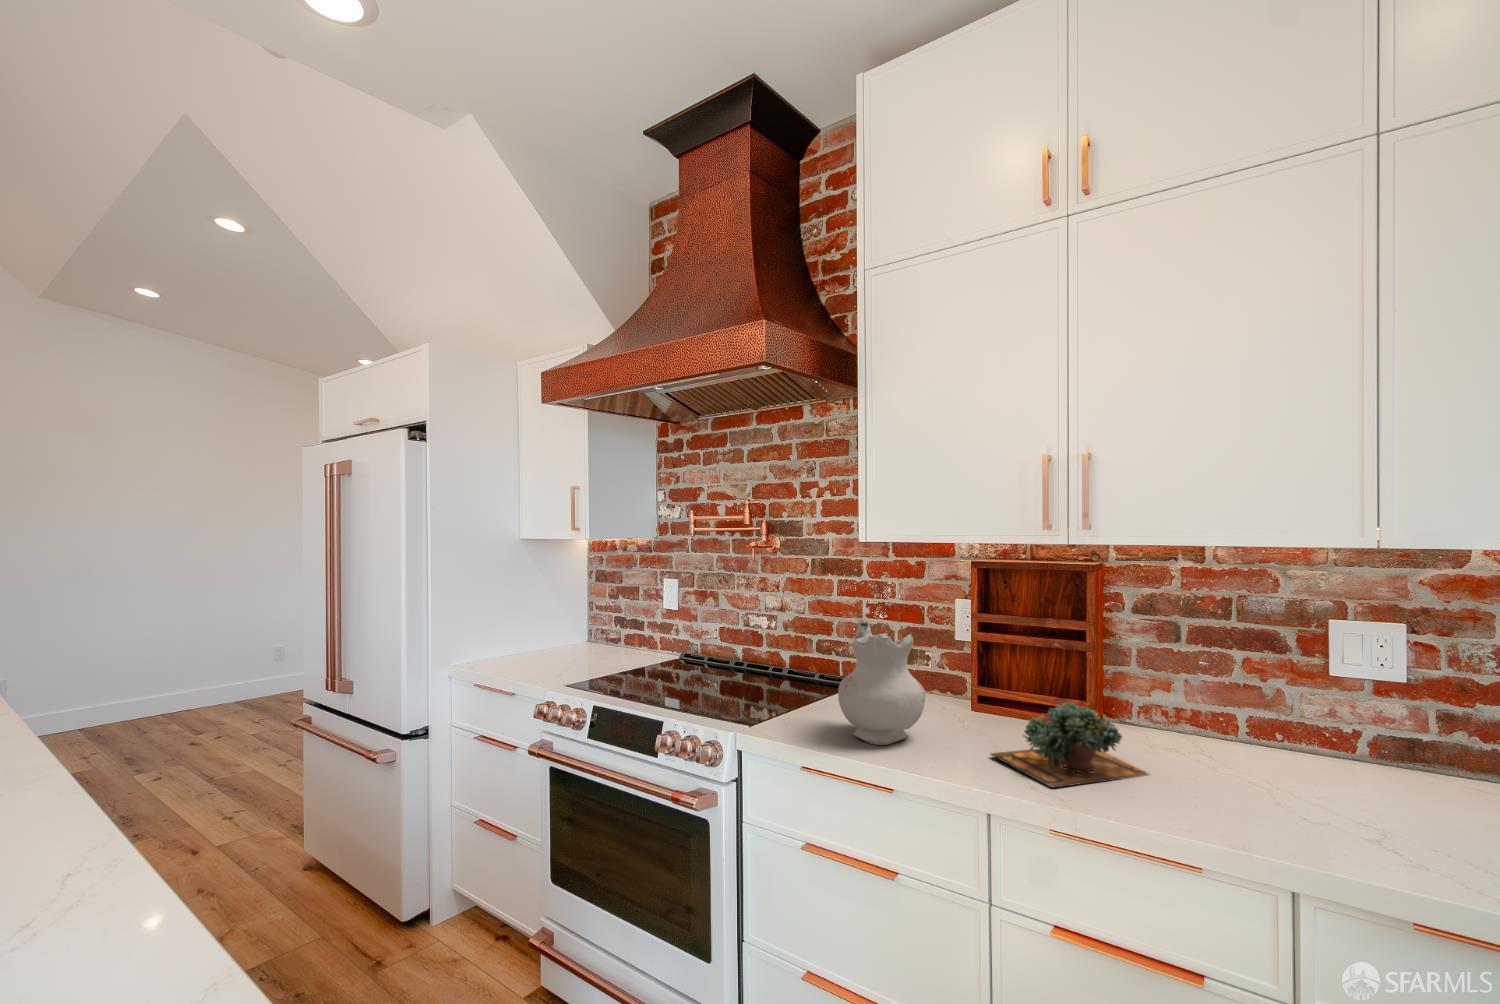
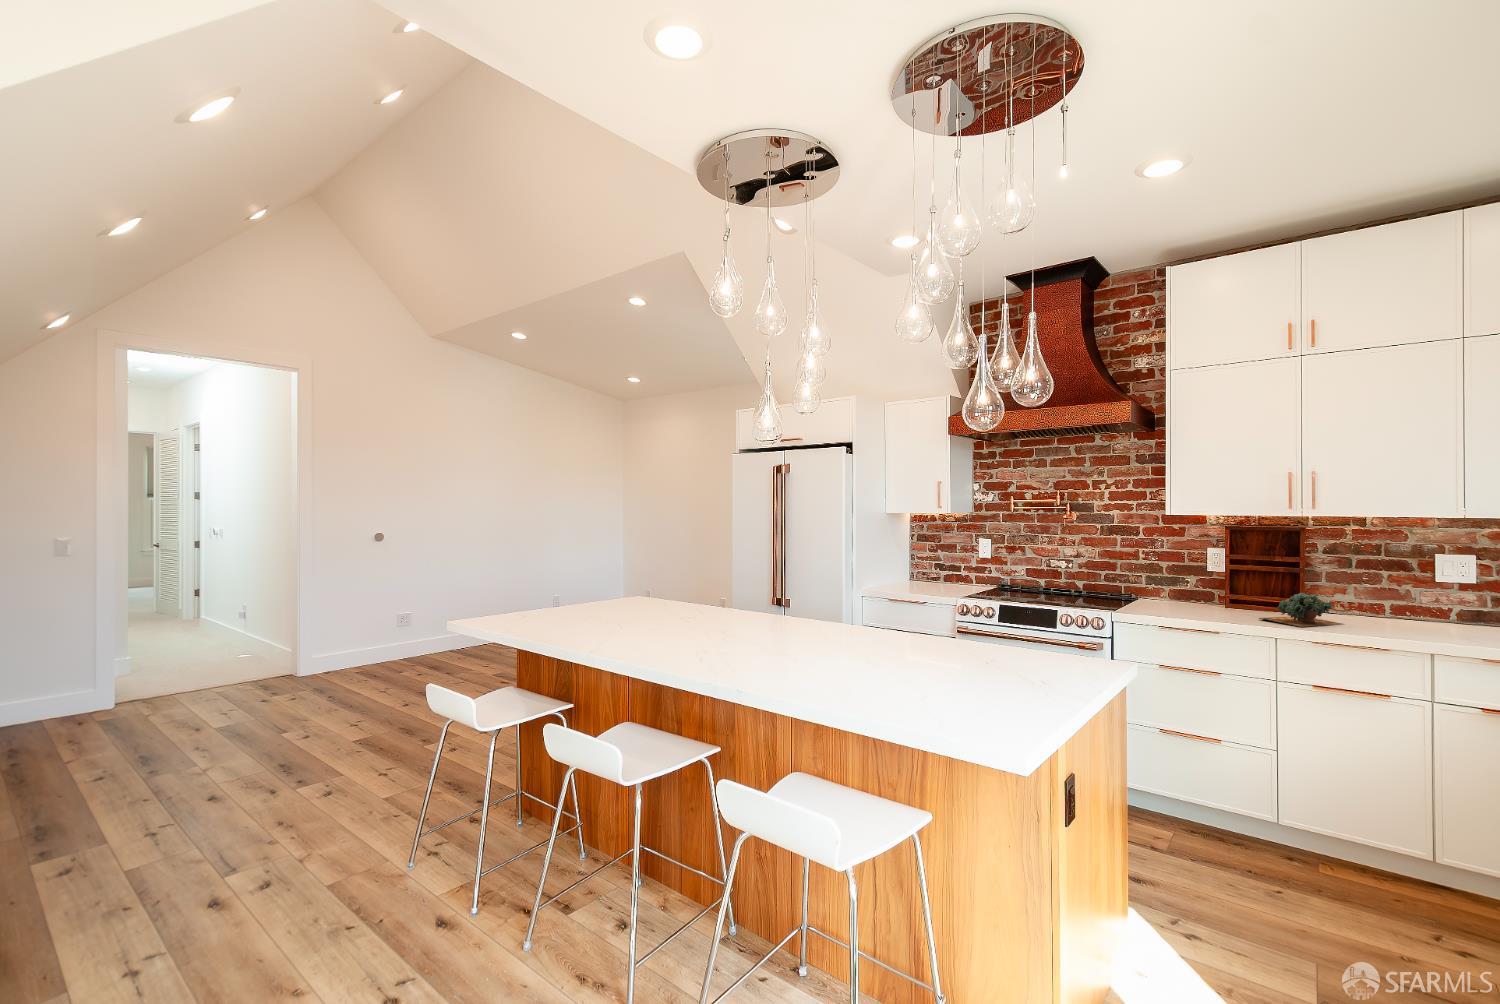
ceramic pitcher: present [838,620,925,745] -> none [1165,557,1216,616]

